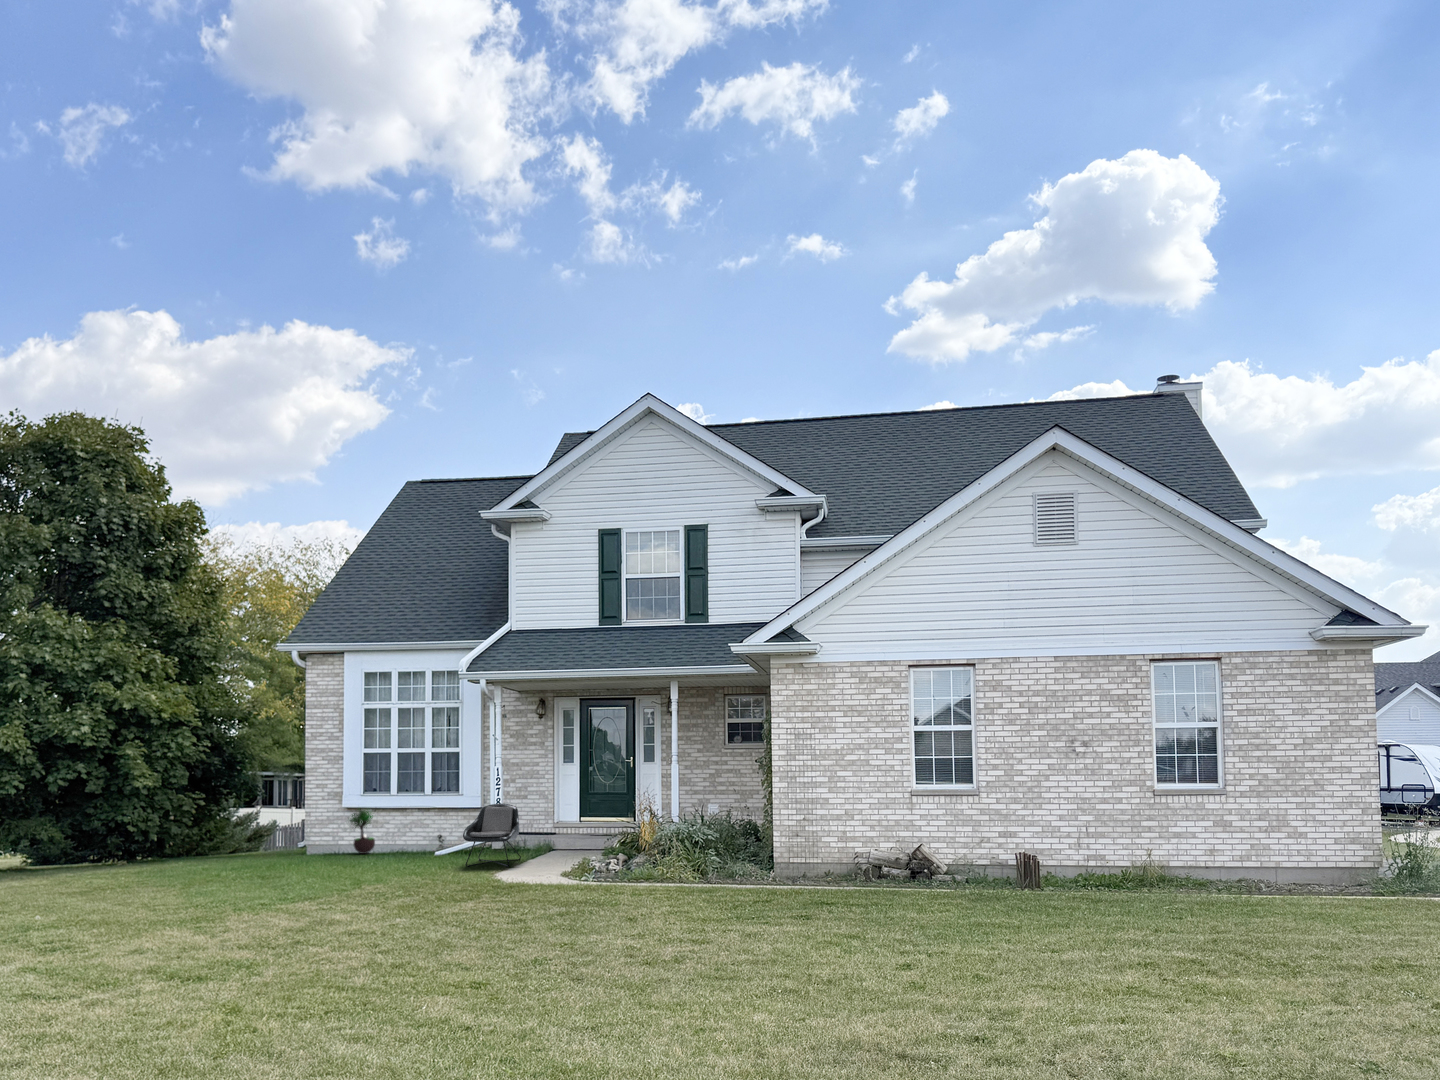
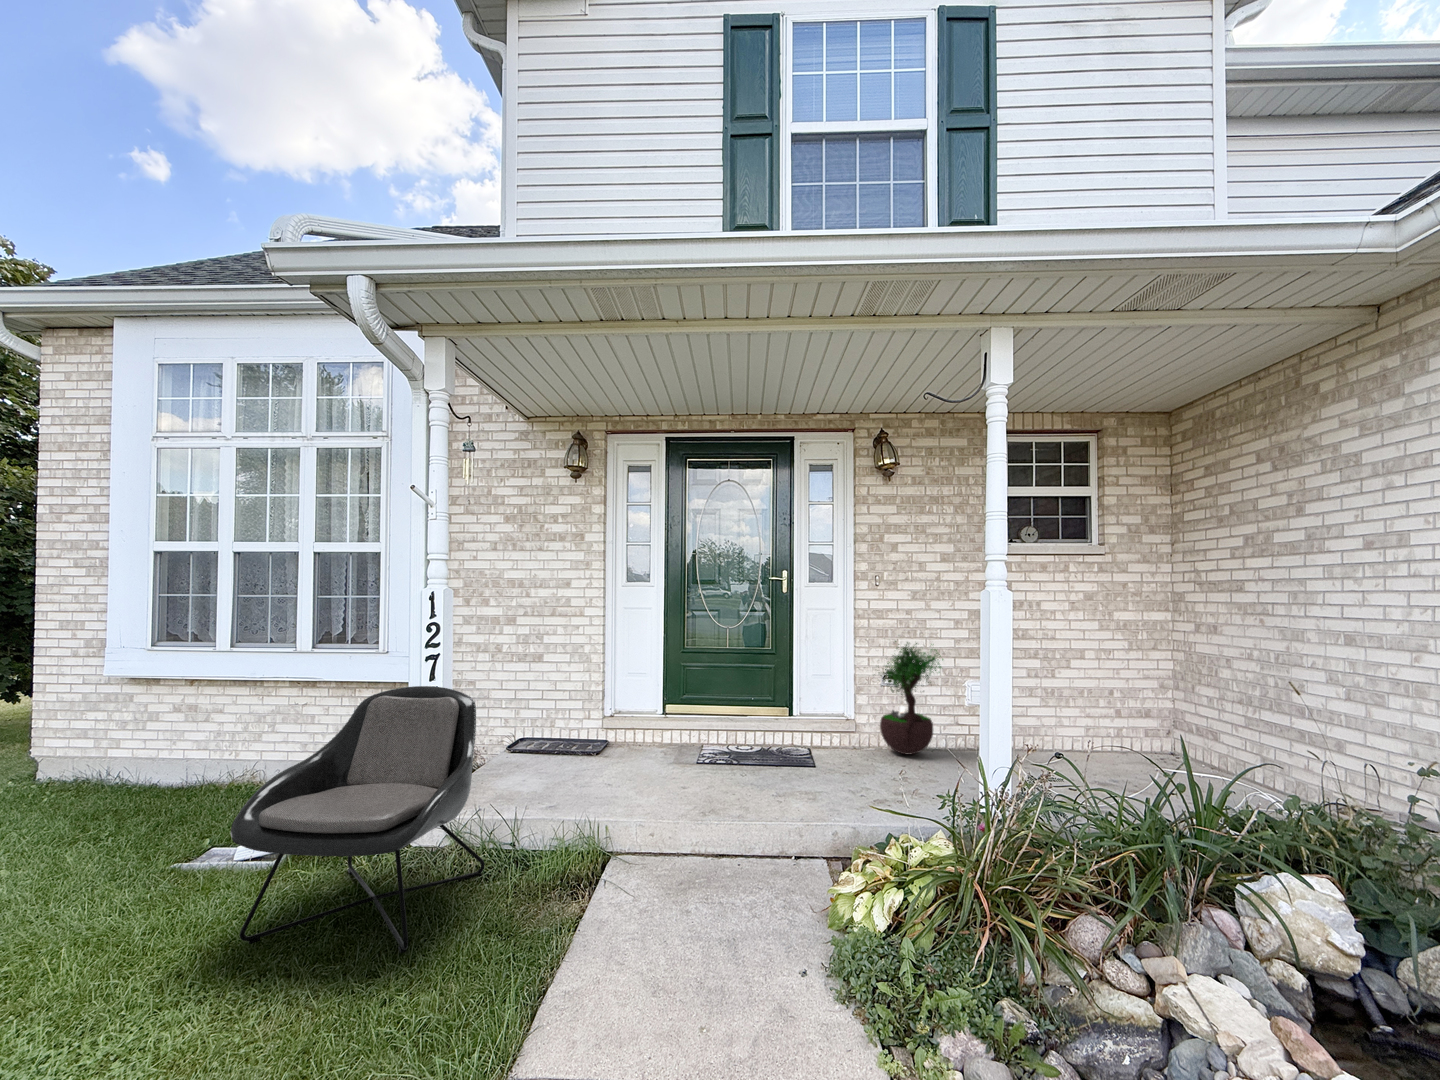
potted tree: present [350,810,375,854] -> present [879,641,943,754]

